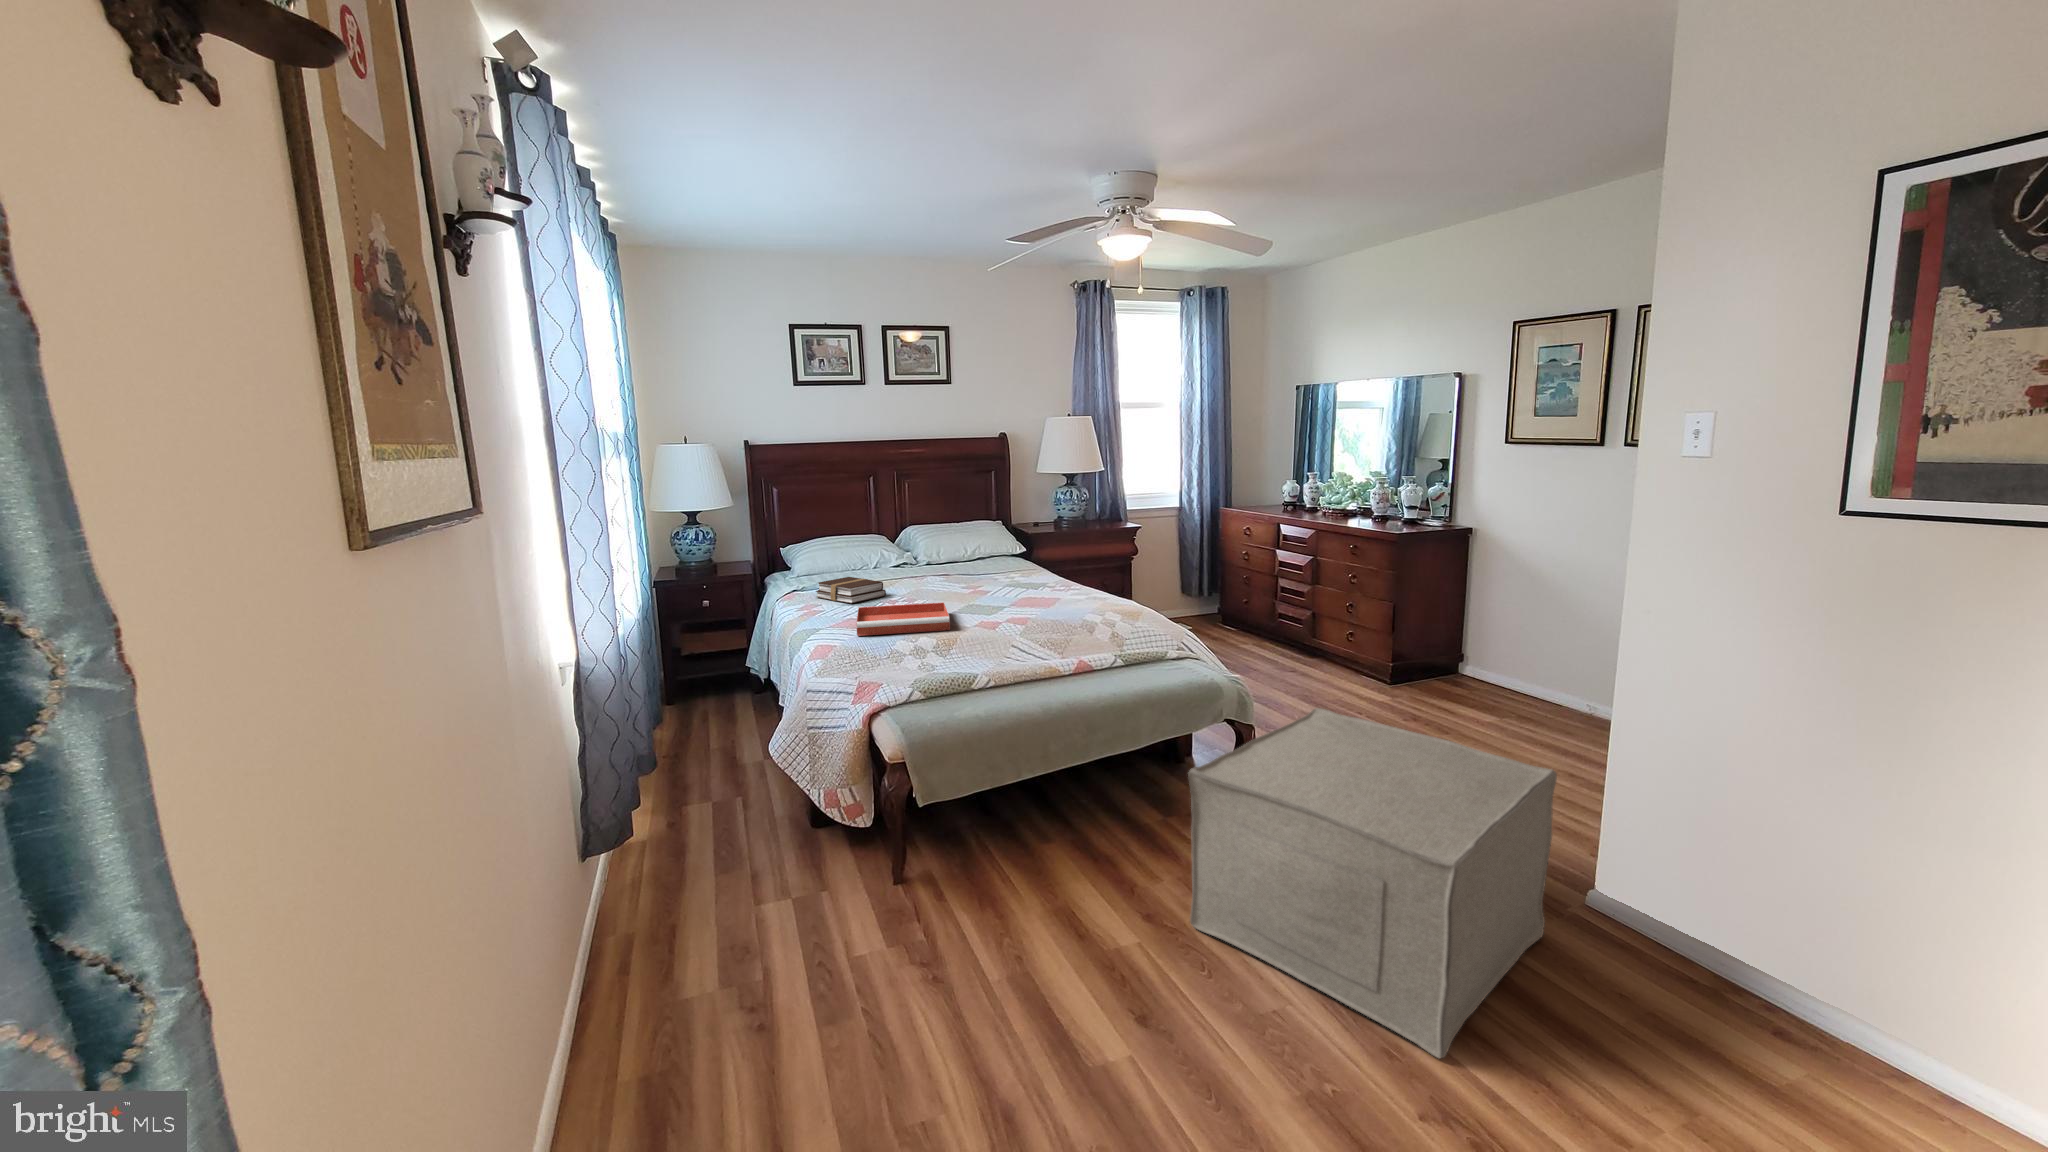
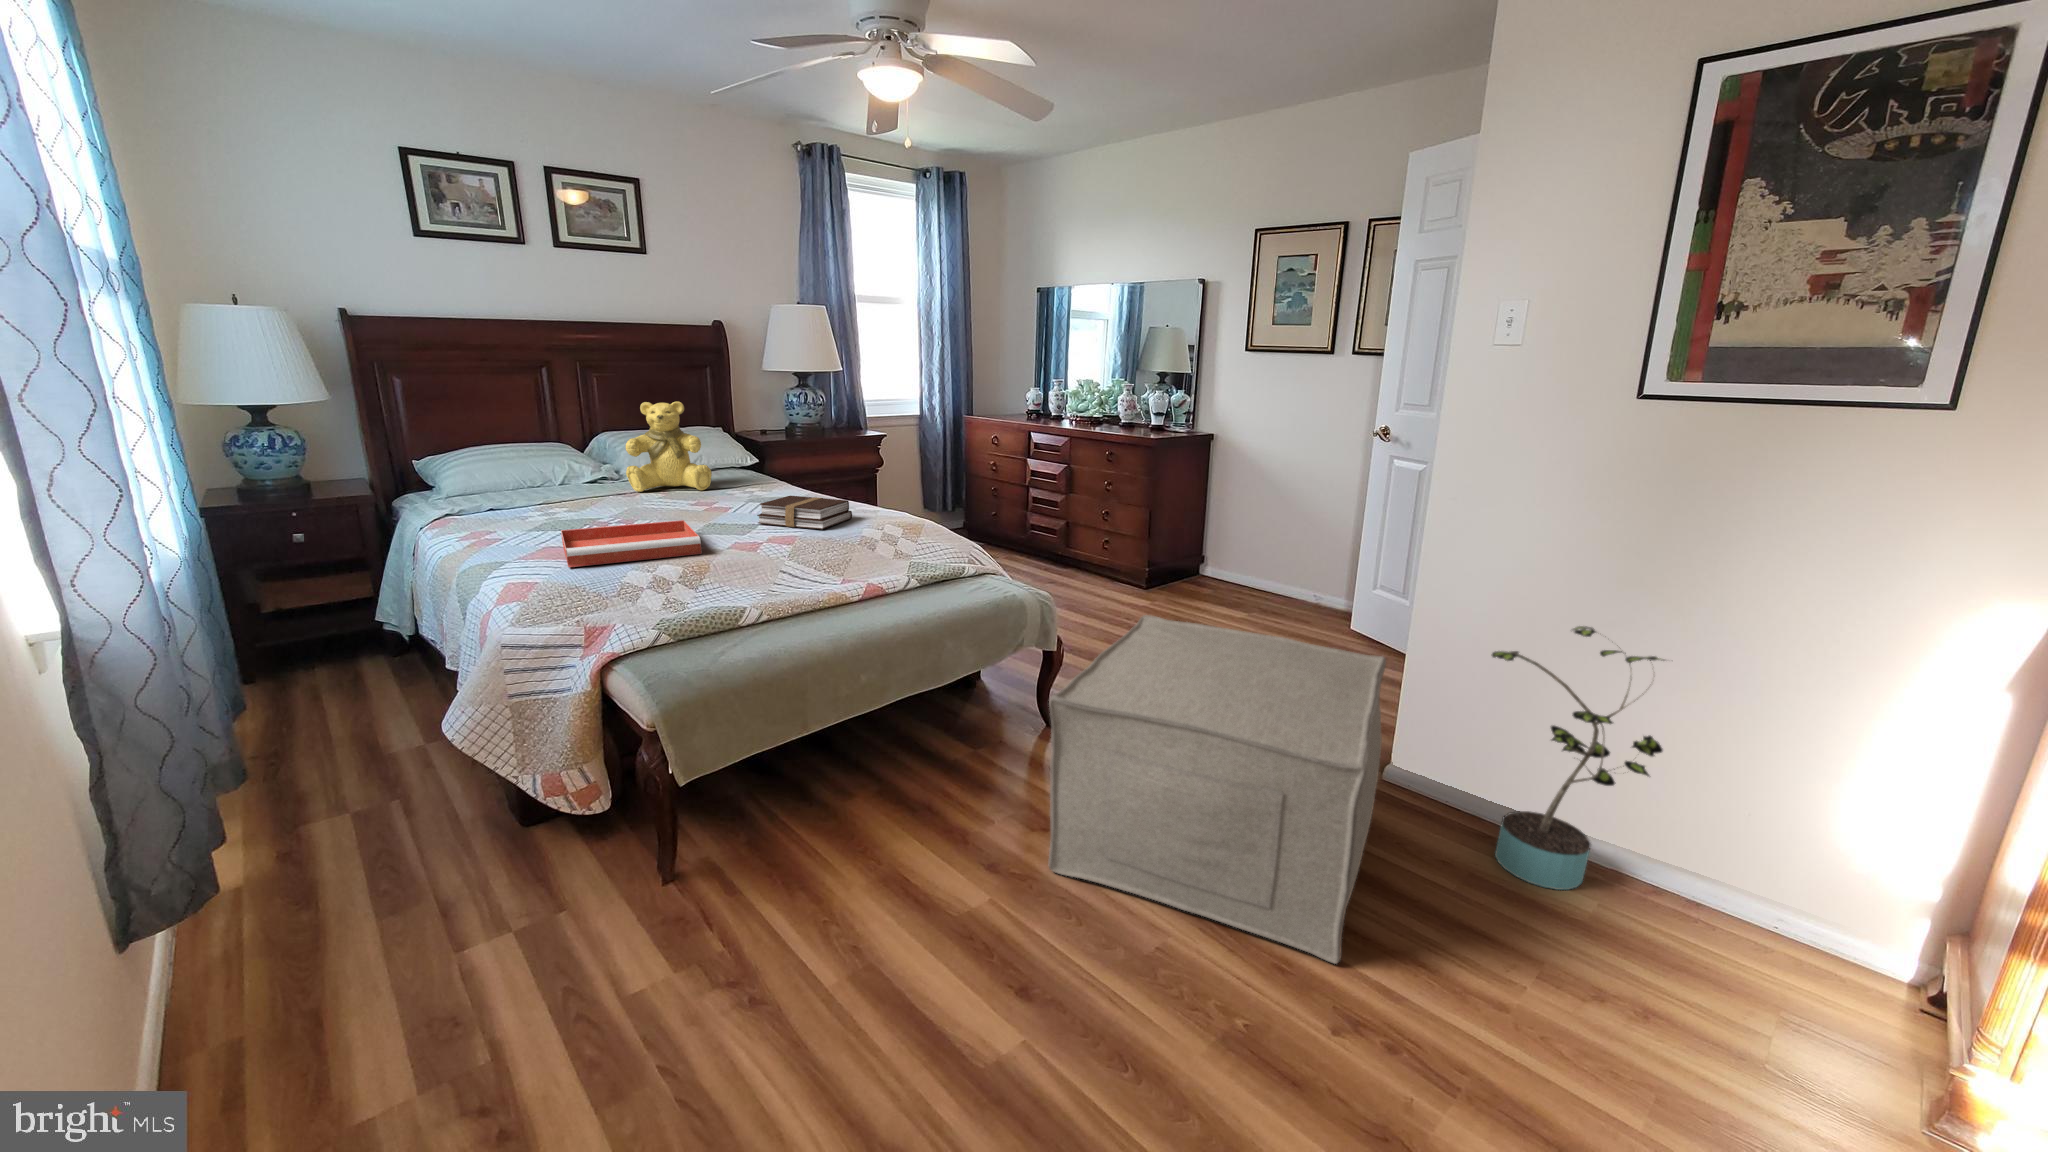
teddy bear: none [916,505,979,576] -> present [626,402,712,492]
book: present [816,577,886,603] -> present [757,496,852,529]
potted plant: none [1667,759,1895,1054] -> present [1492,626,1663,890]

